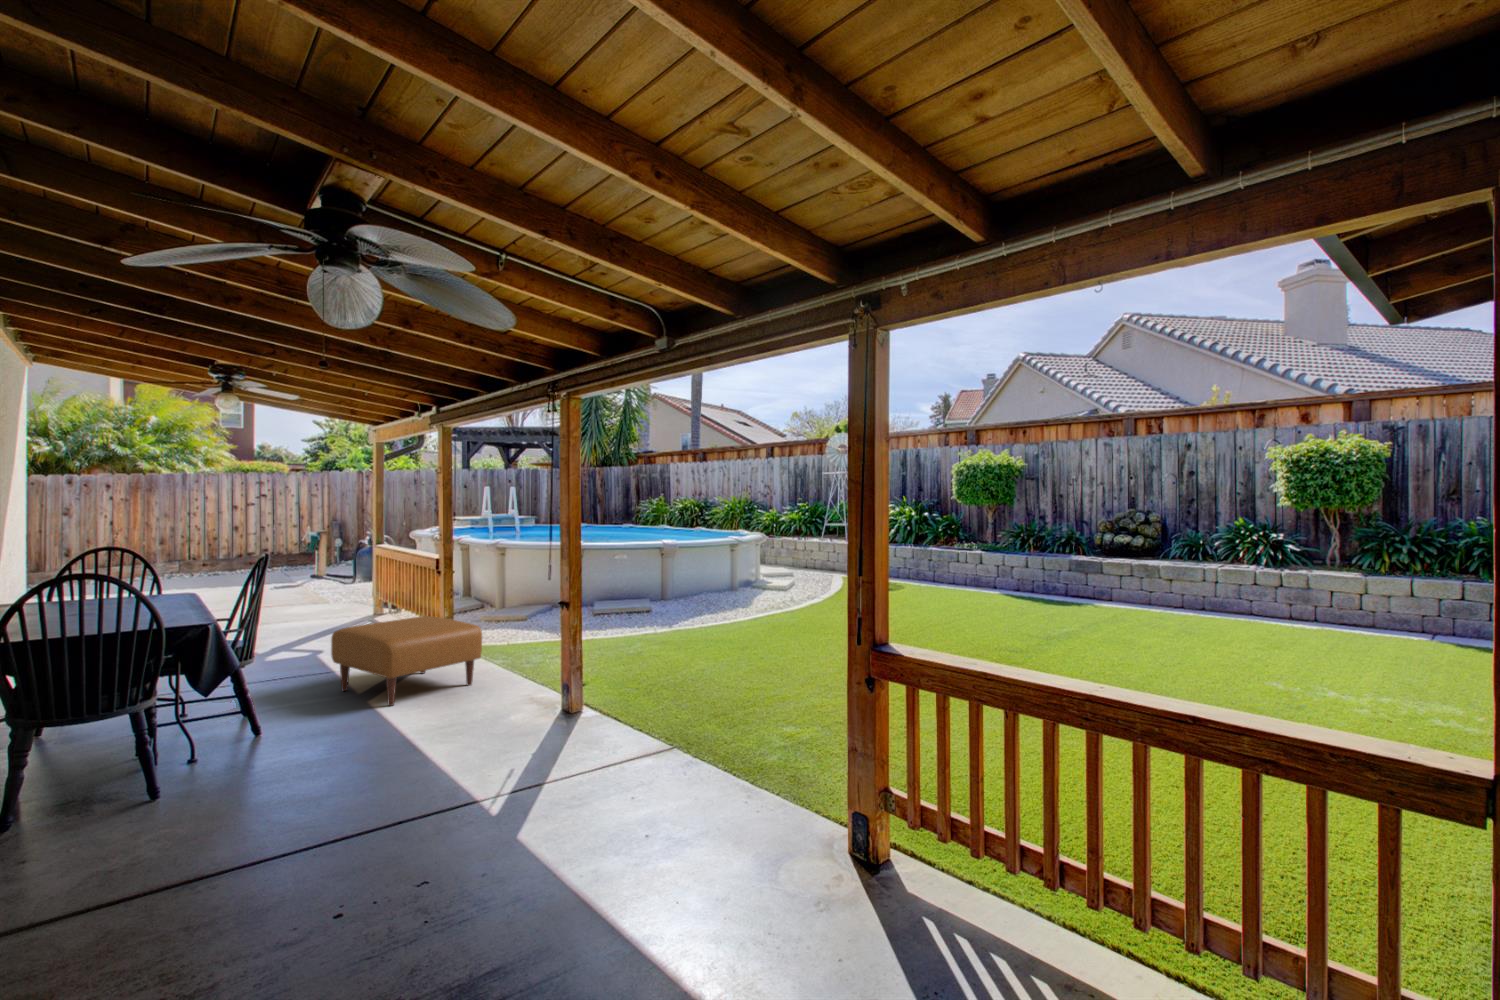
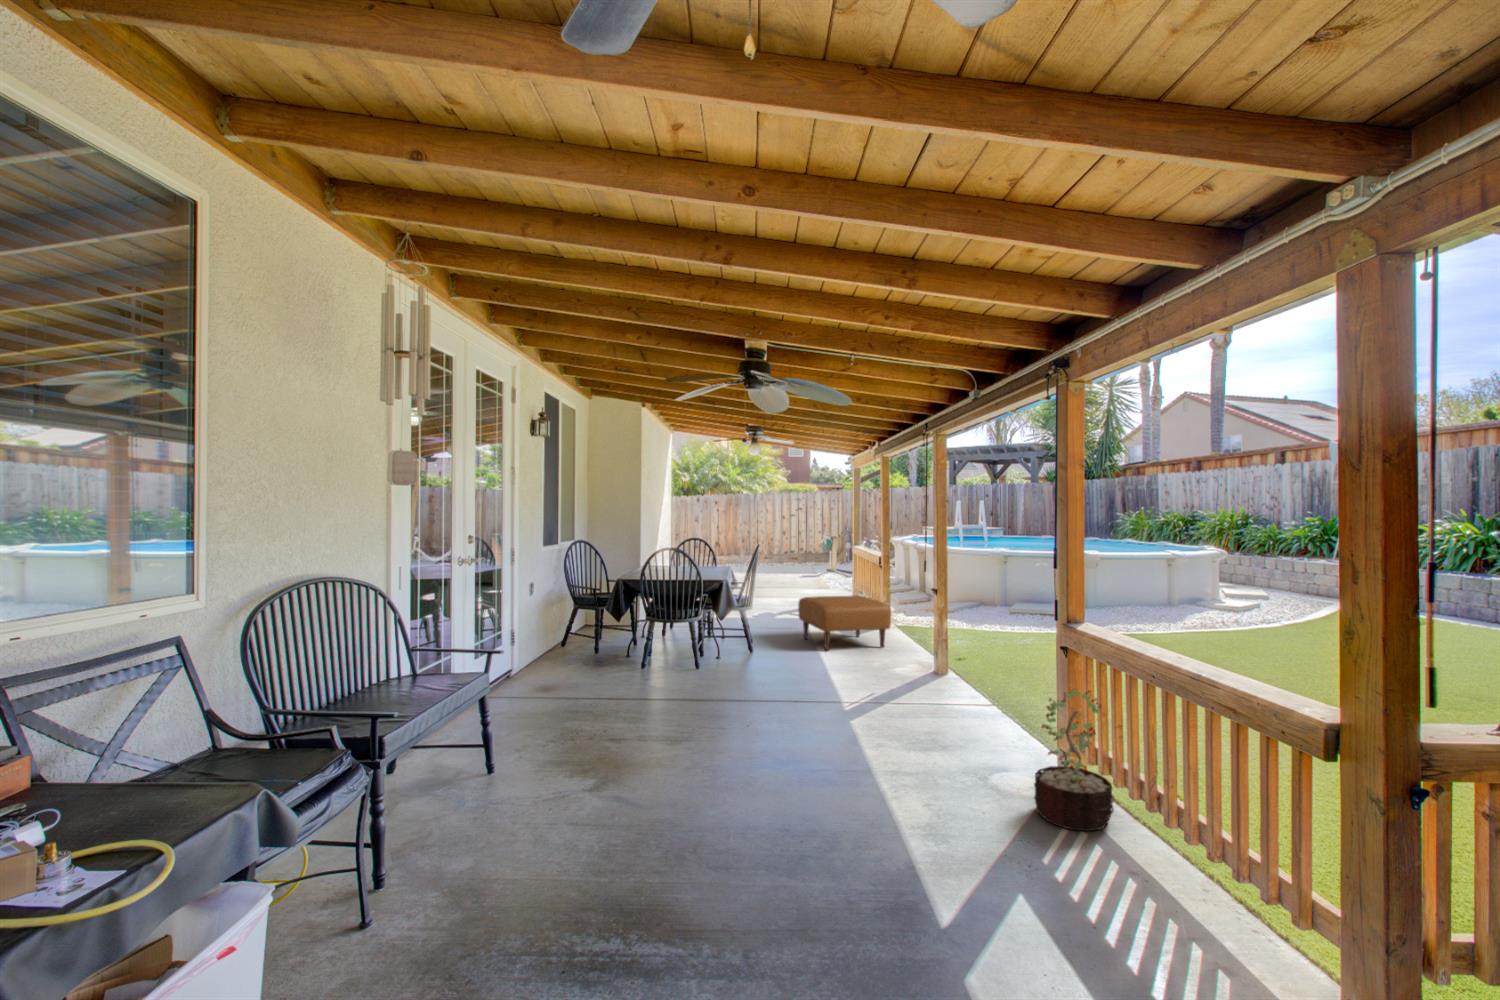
decorative plant: none [874,736,973,940] -> present [1034,689,1114,831]

